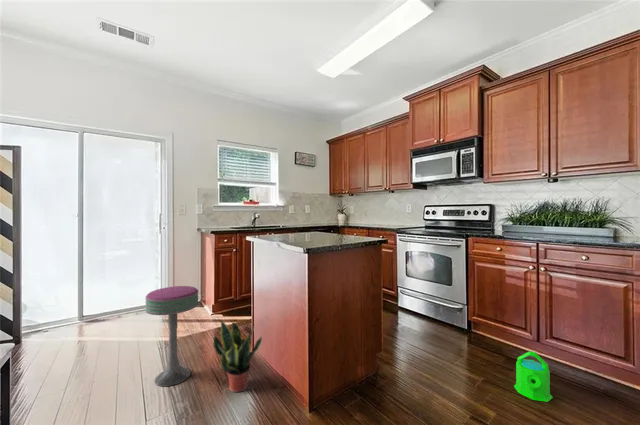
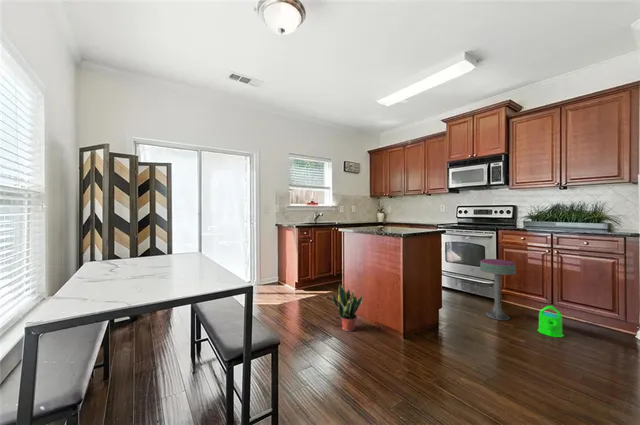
bar stool: present [145,286,198,386] -> present [480,259,516,320]

